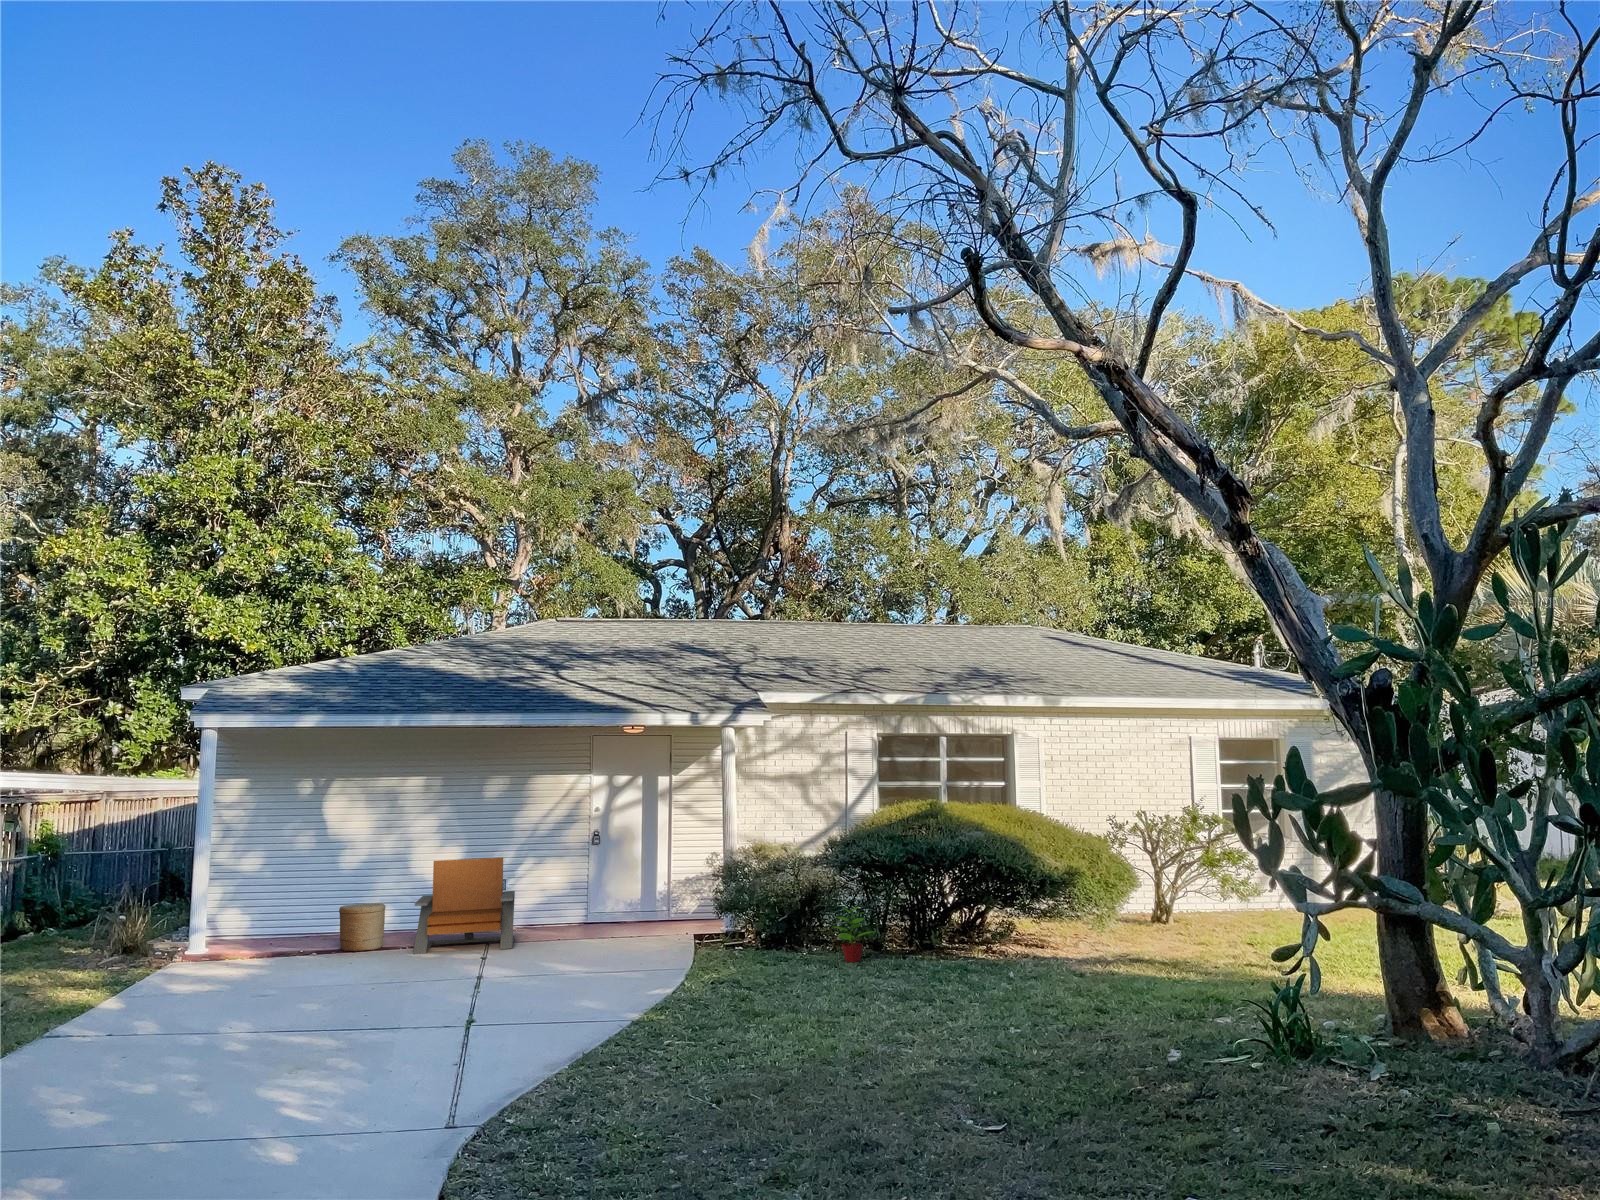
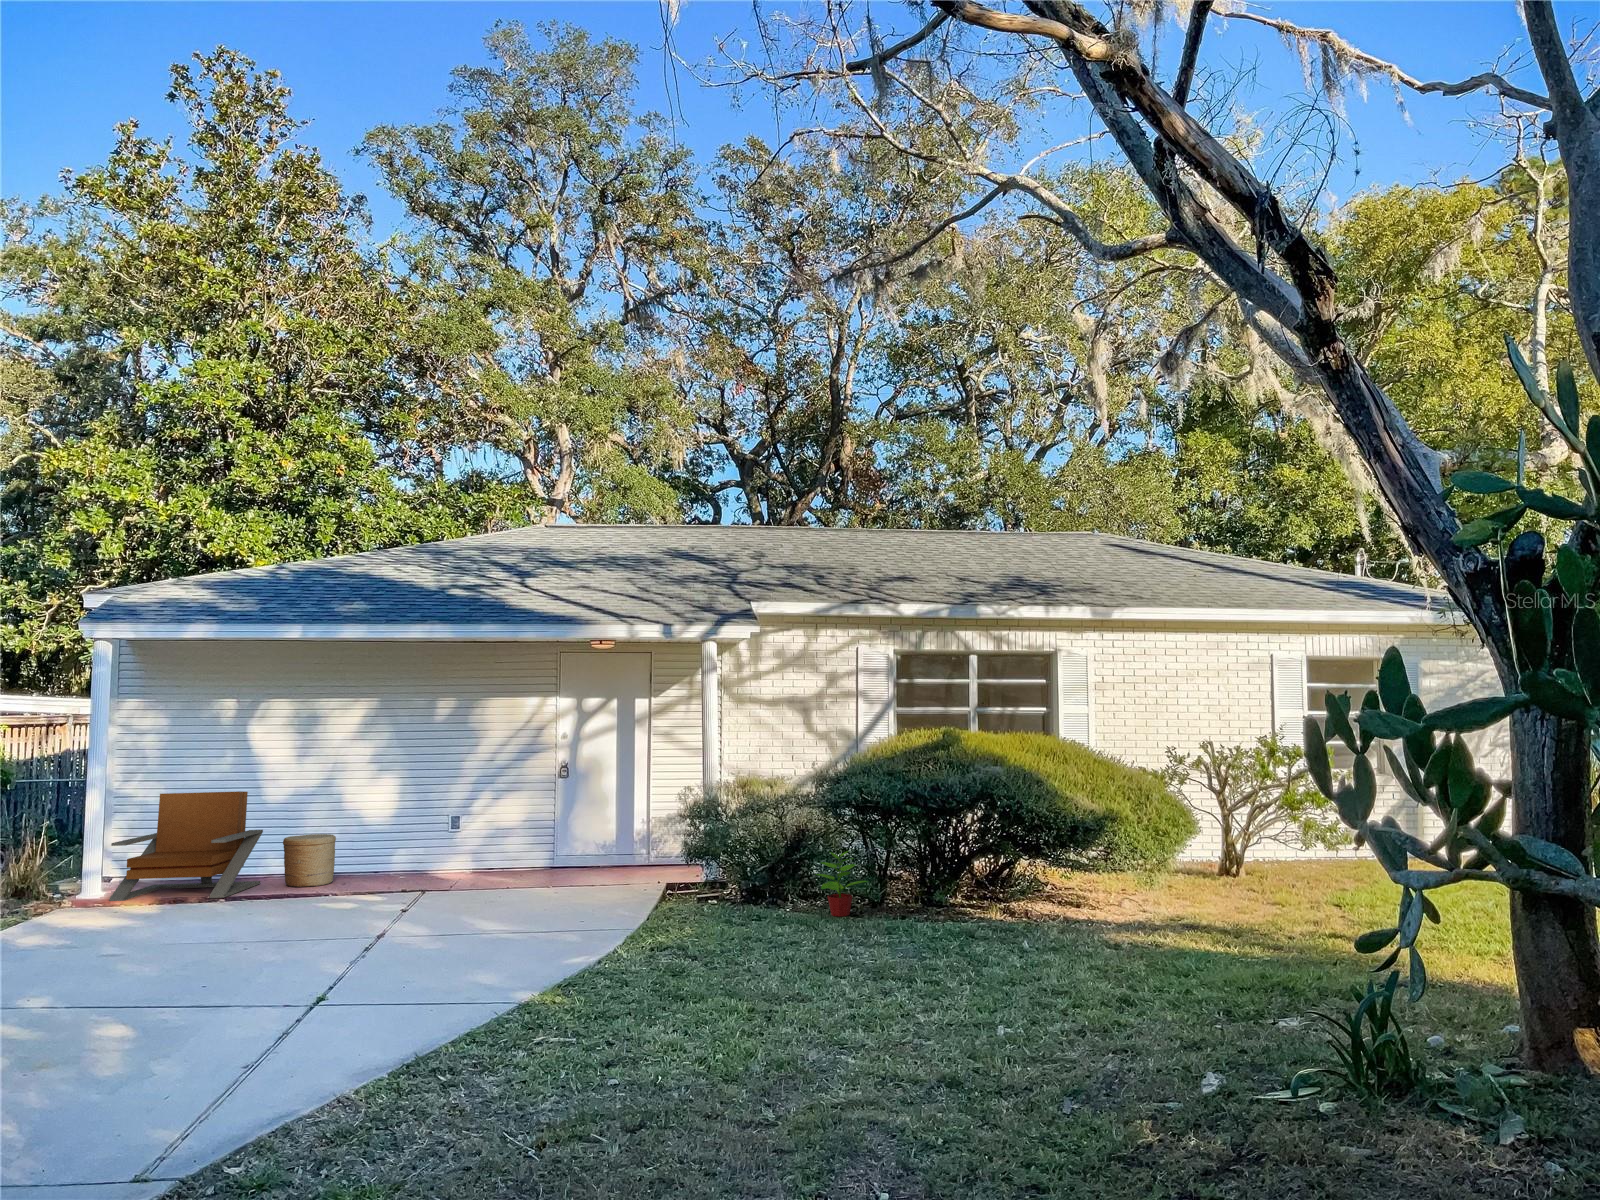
lounge chair: present [414,858,515,954] -> present [109,791,263,901]

